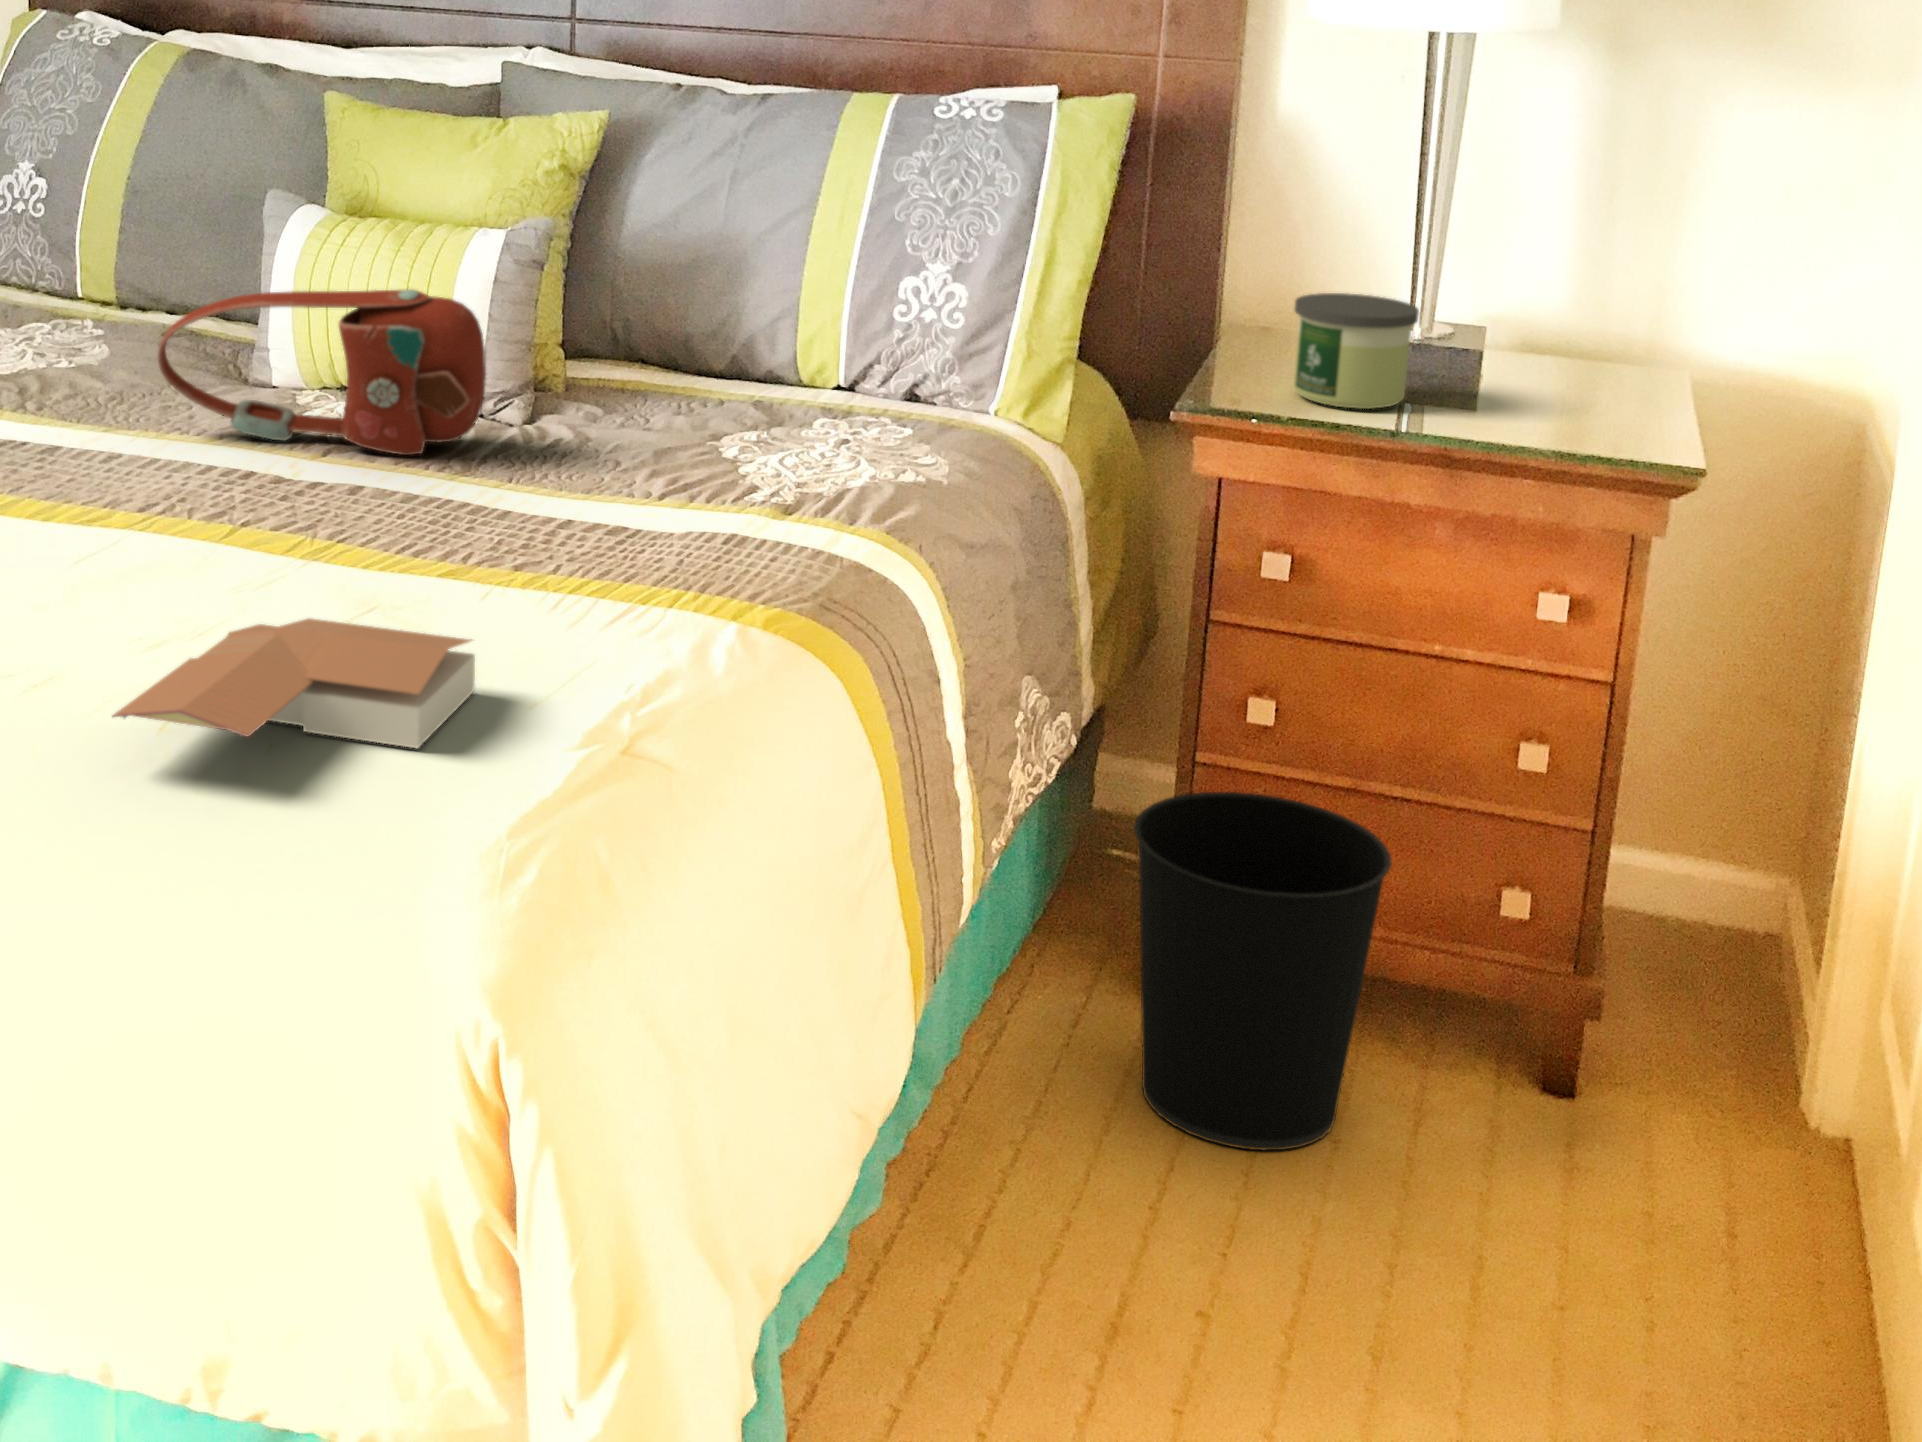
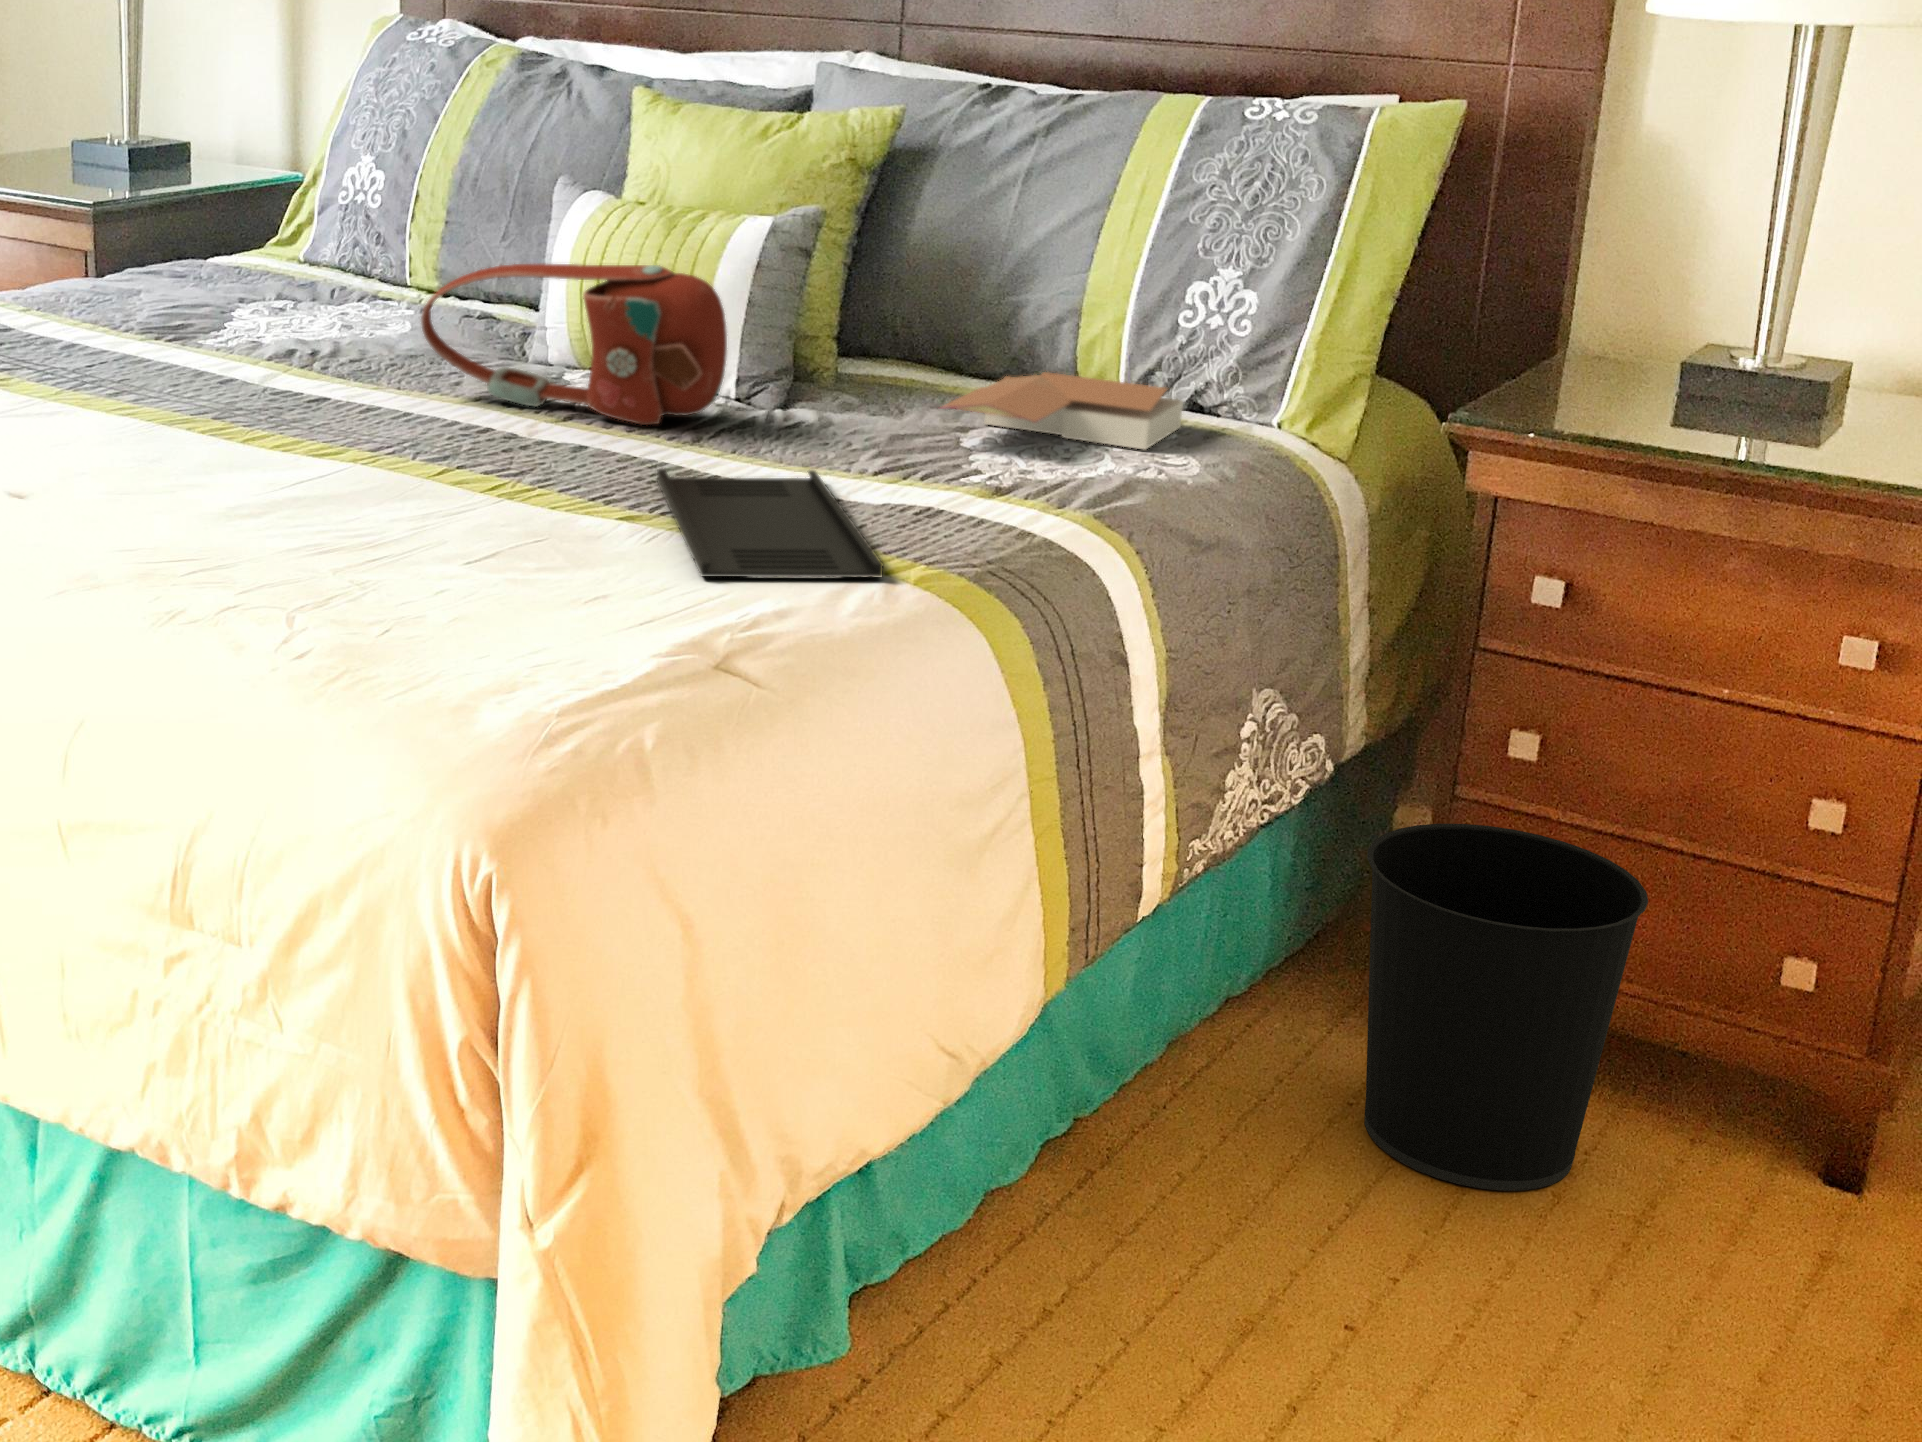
candle: present [1293,293,1419,409] -> none [1598,312,1745,434]
tray: none [449,499,728,632] -> present [657,469,883,578]
book: present [113,618,475,748] -> present [941,372,1183,449]

